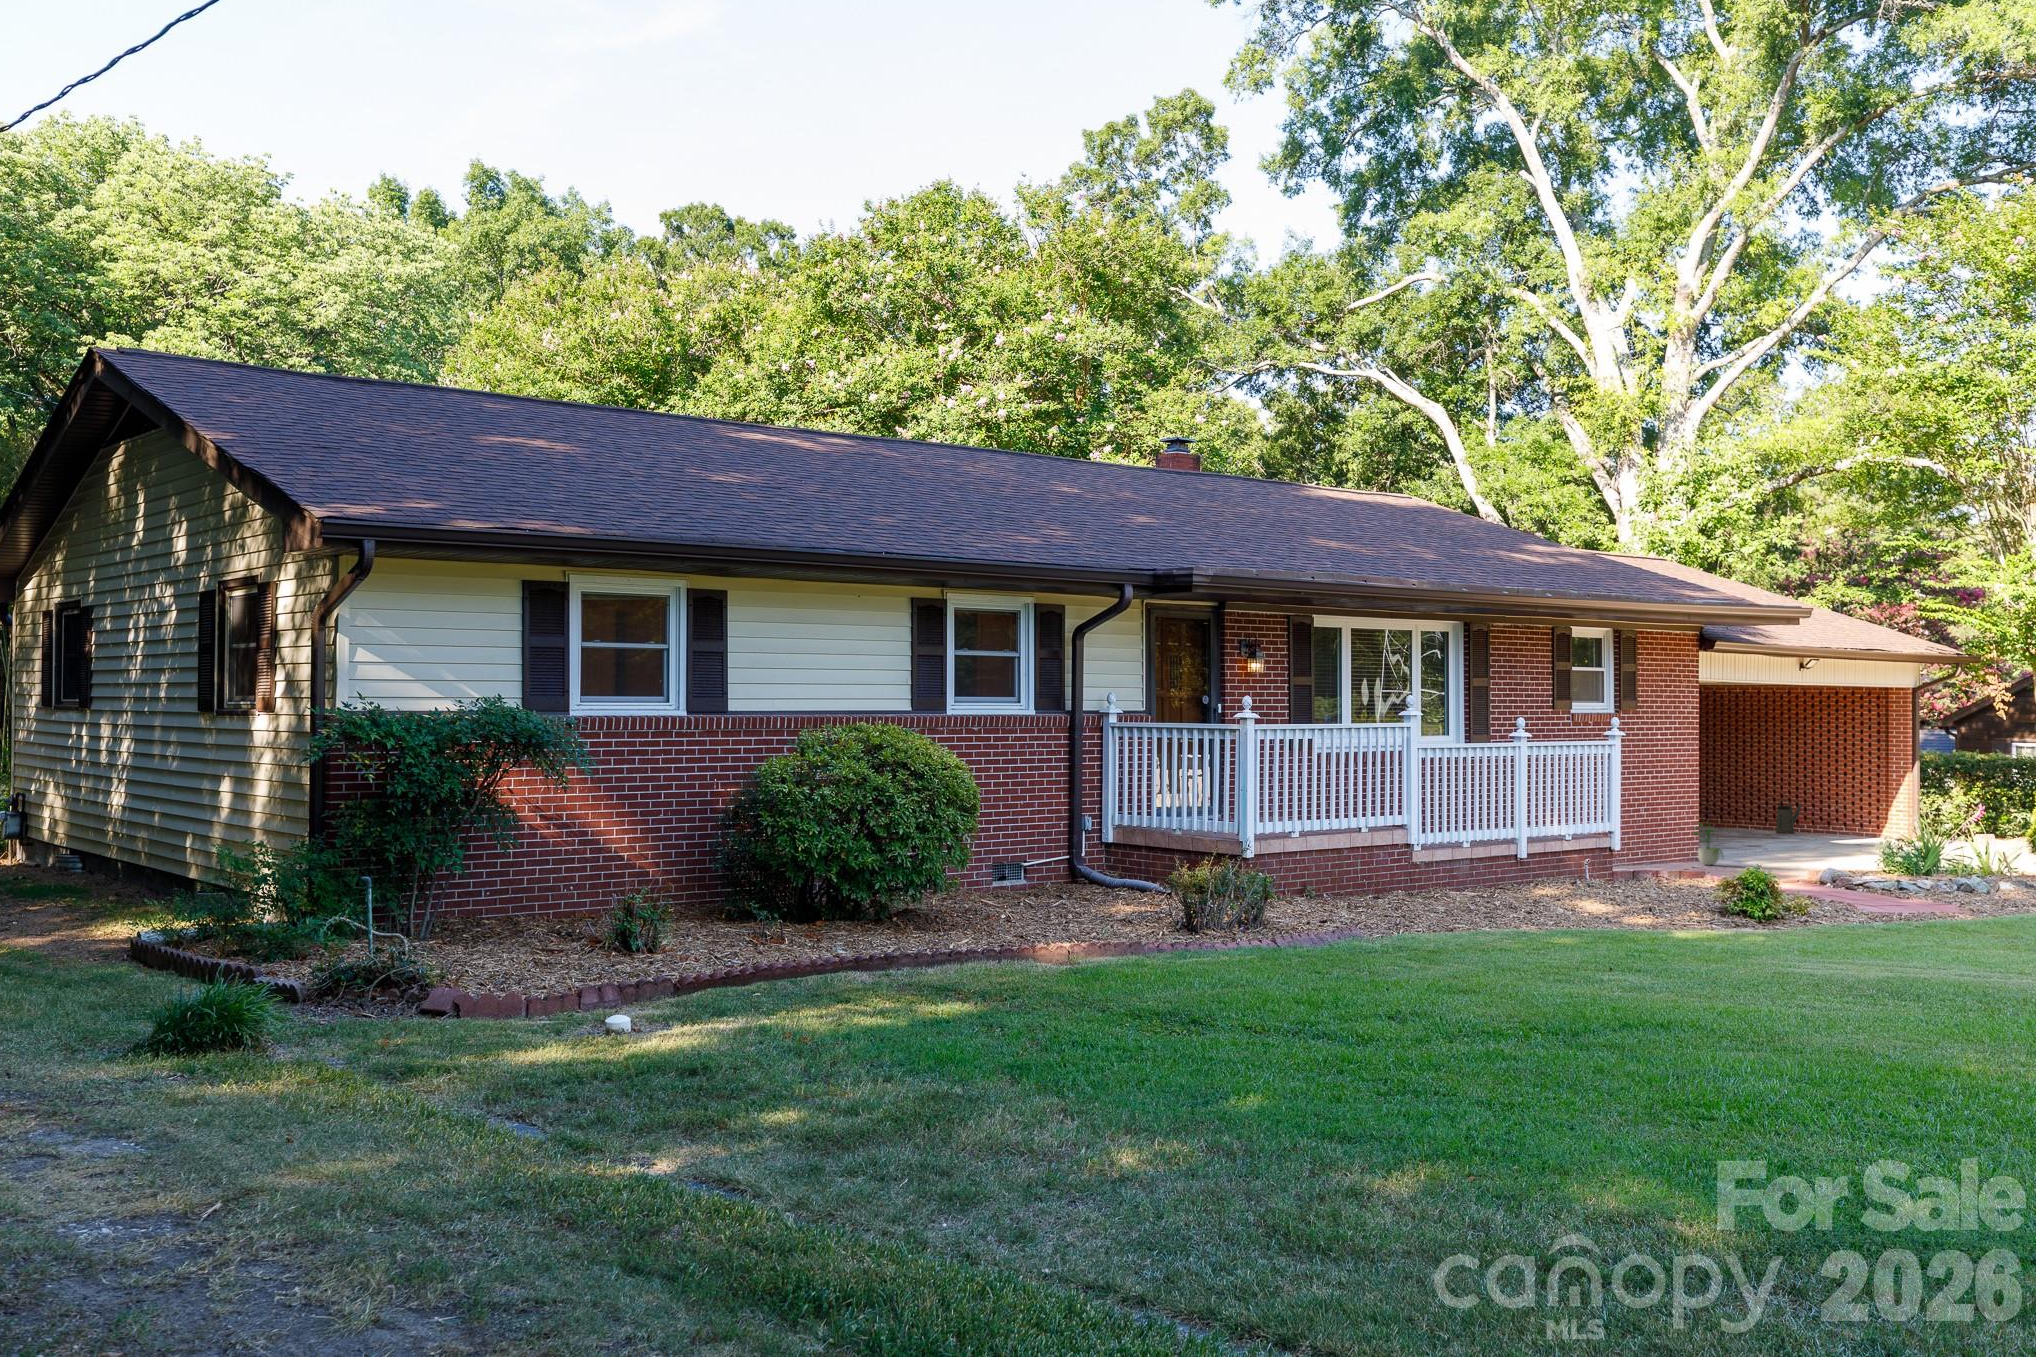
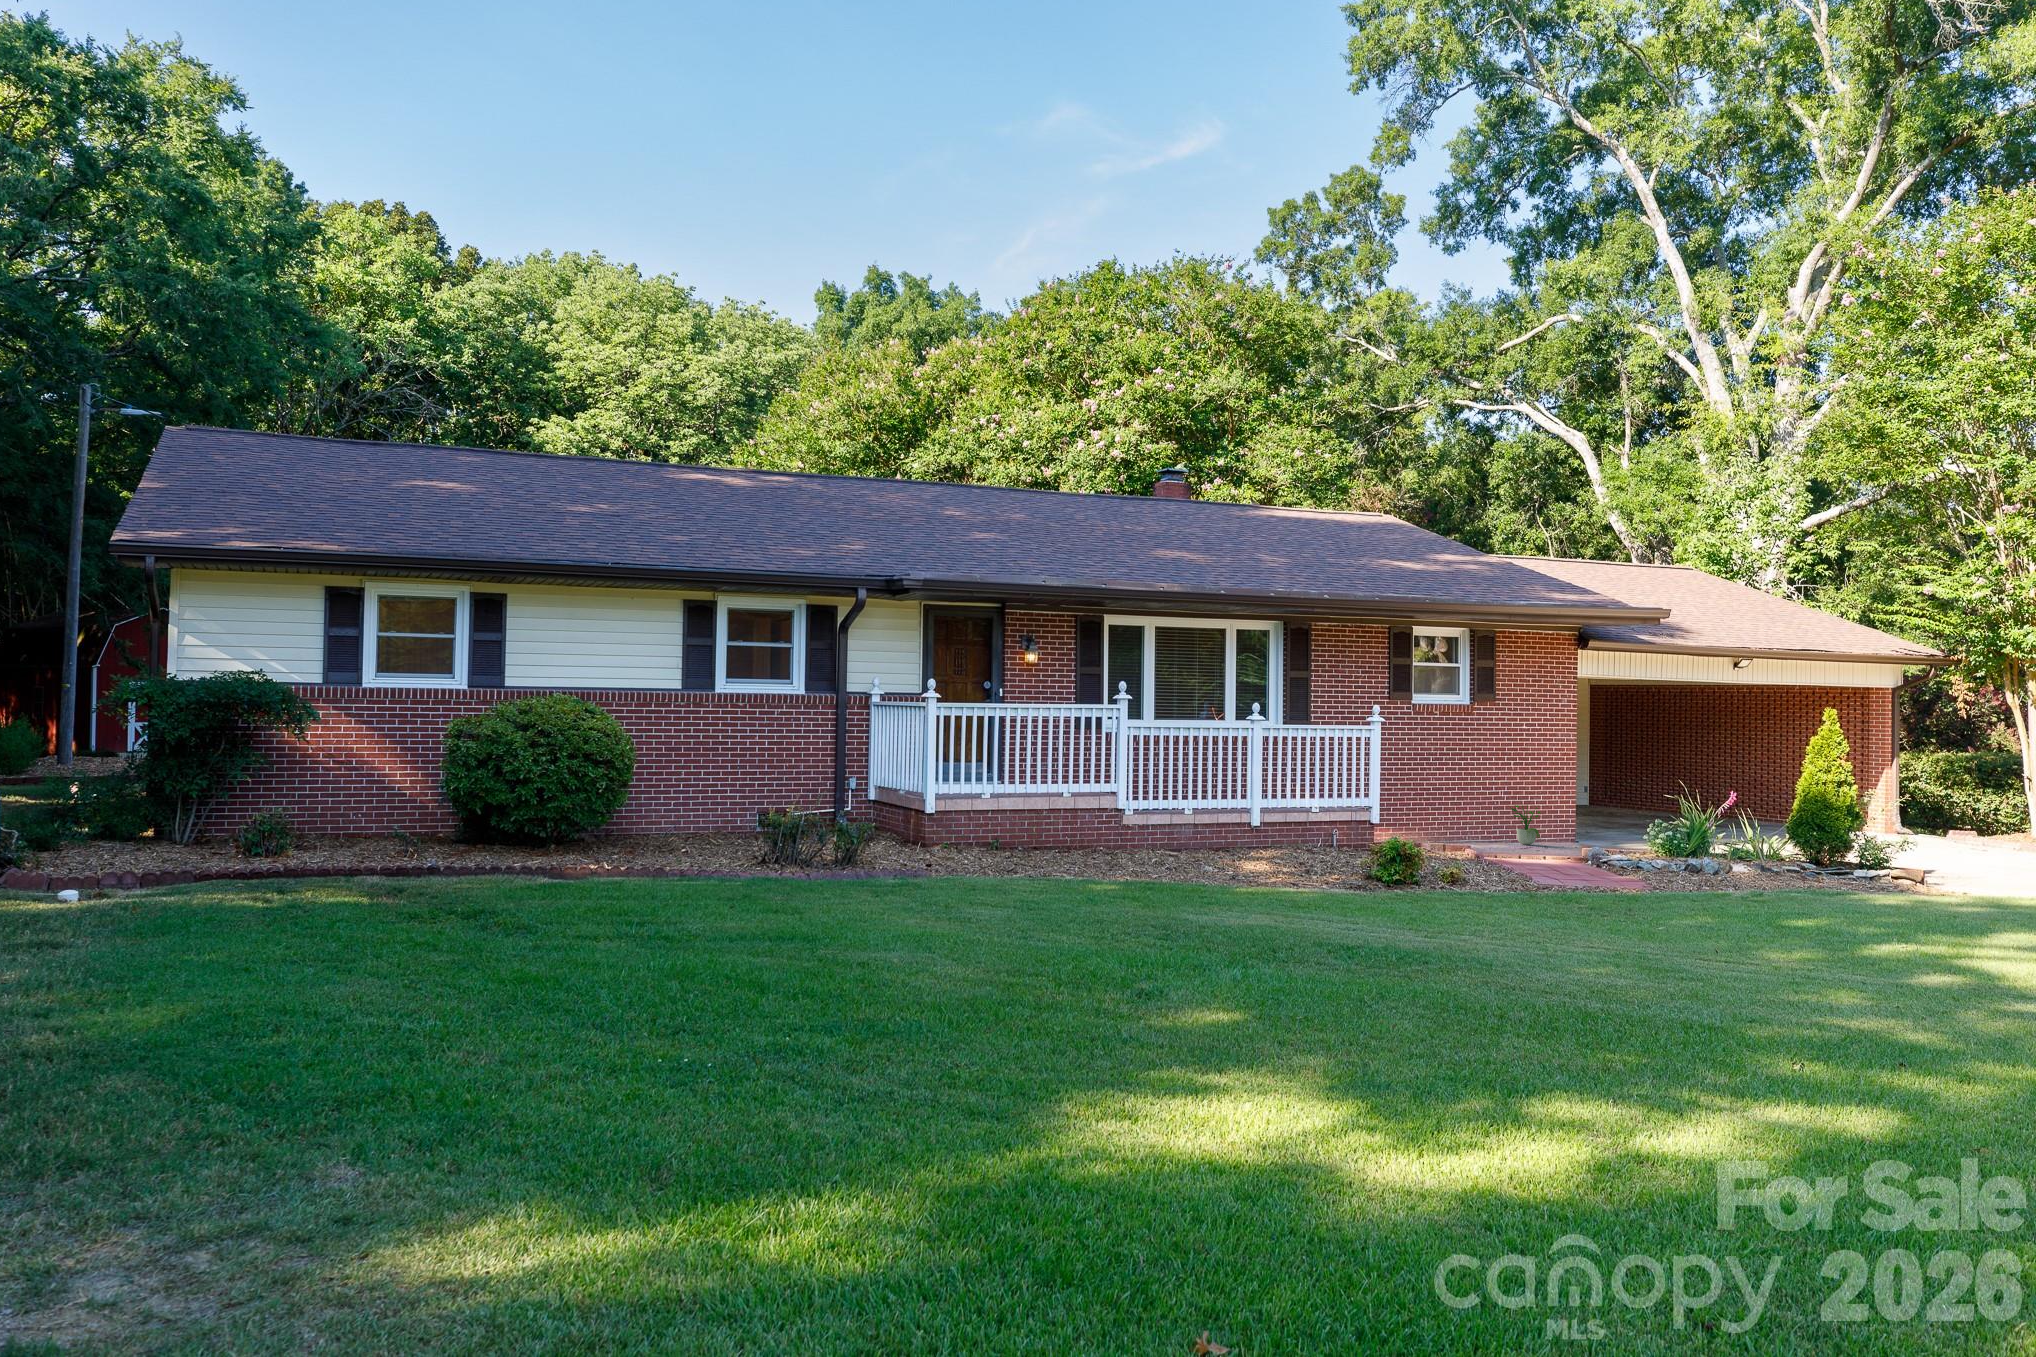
watering can: present [1776,800,1802,834] -> none [1727,793,1761,826]

